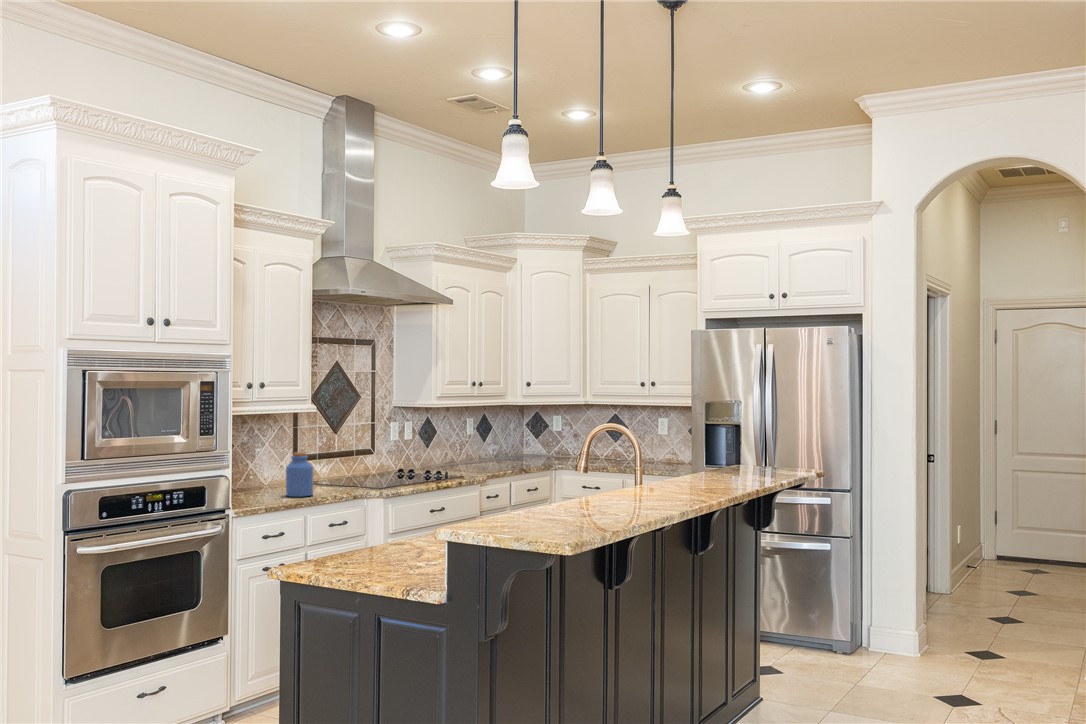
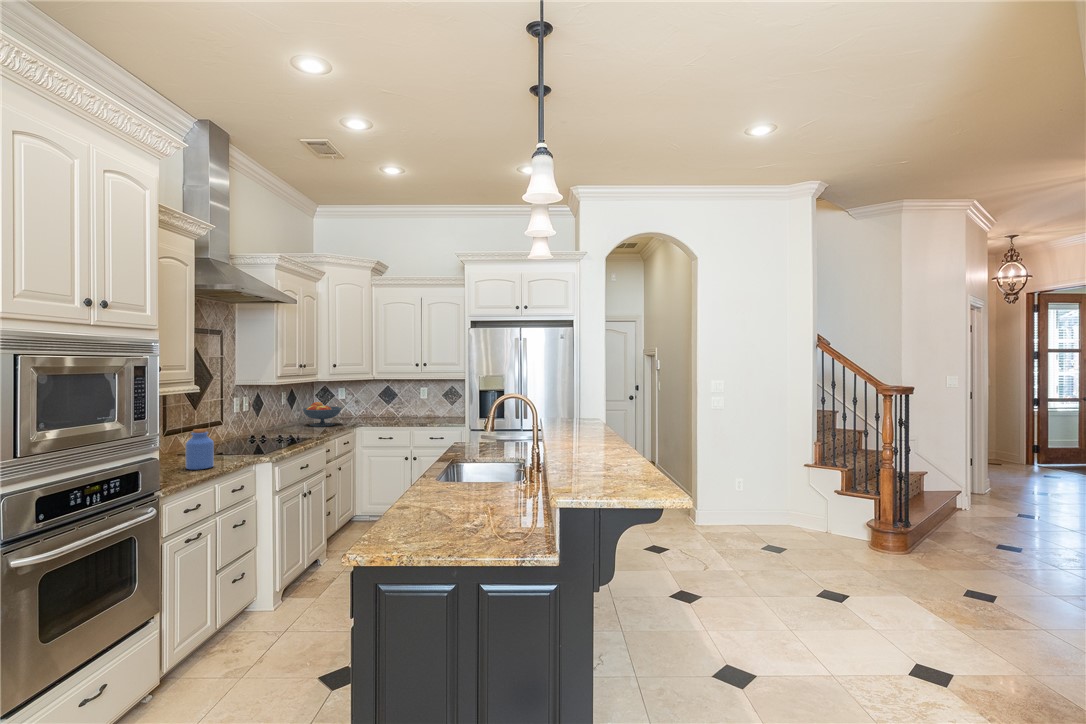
fruit bowl: none [488,432,537,466] -> present [303,402,342,427]

